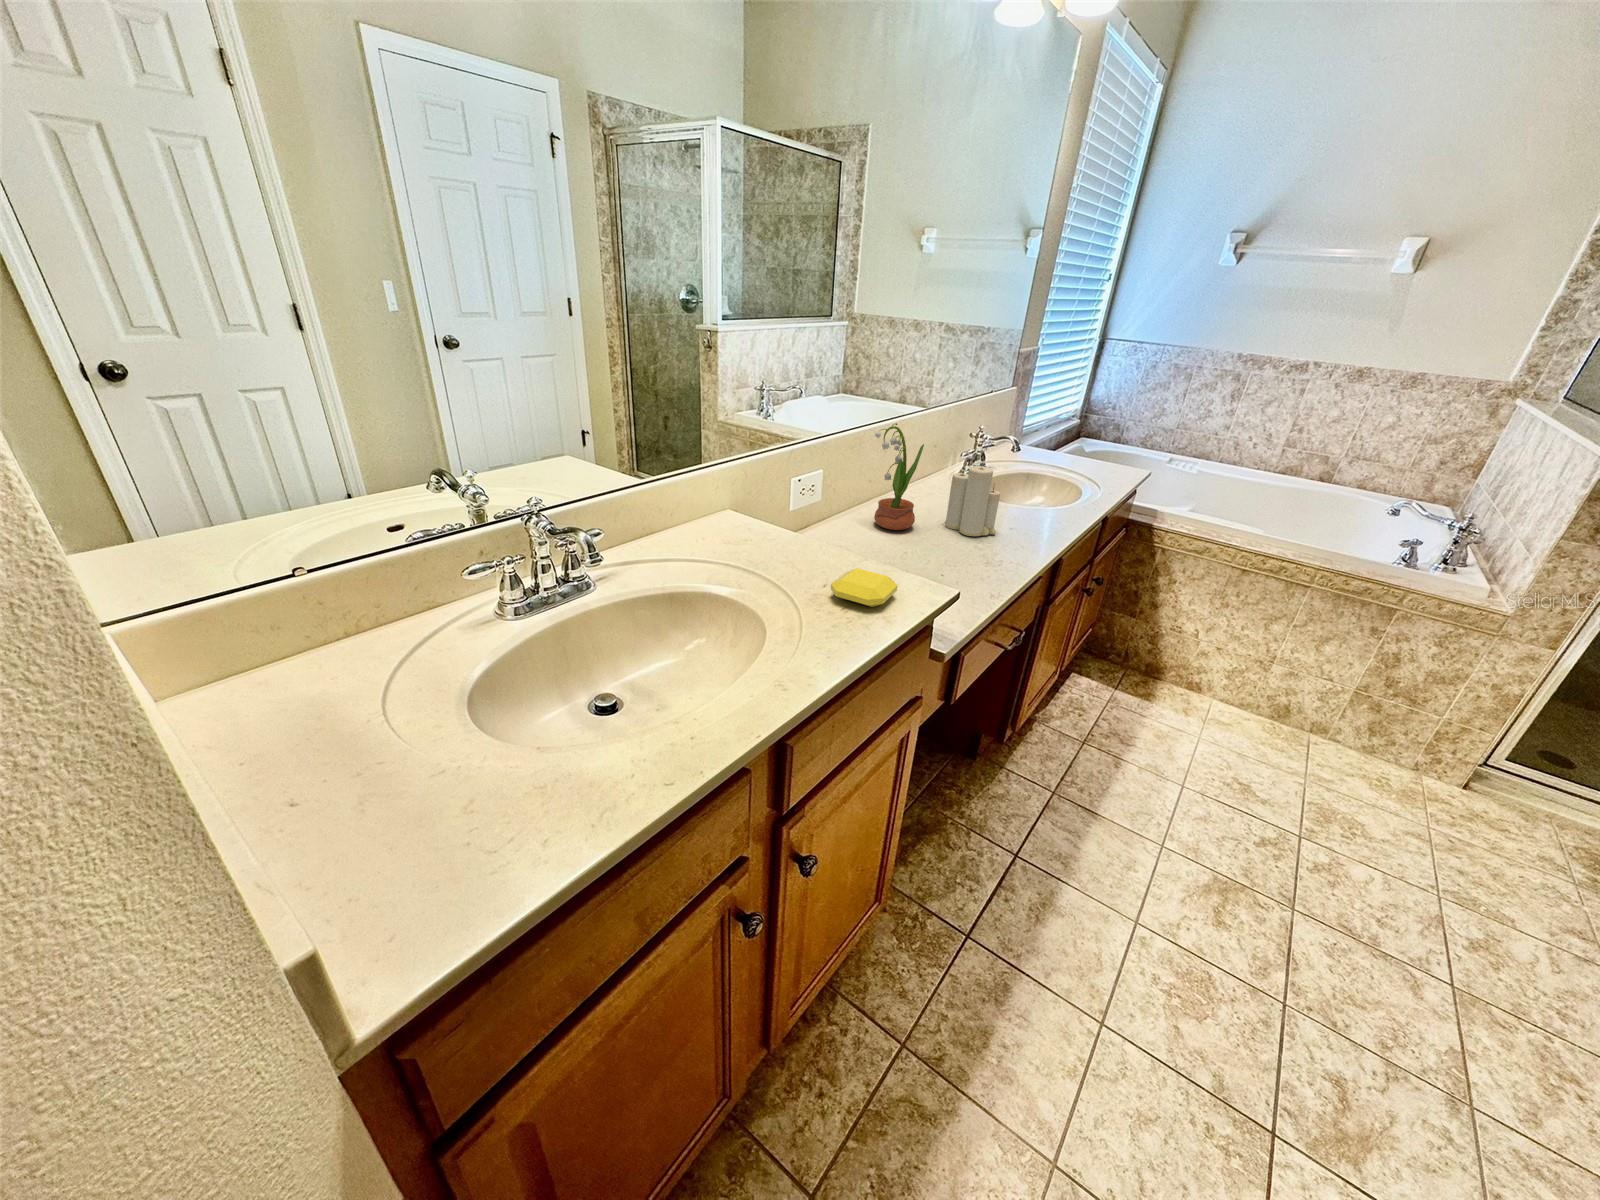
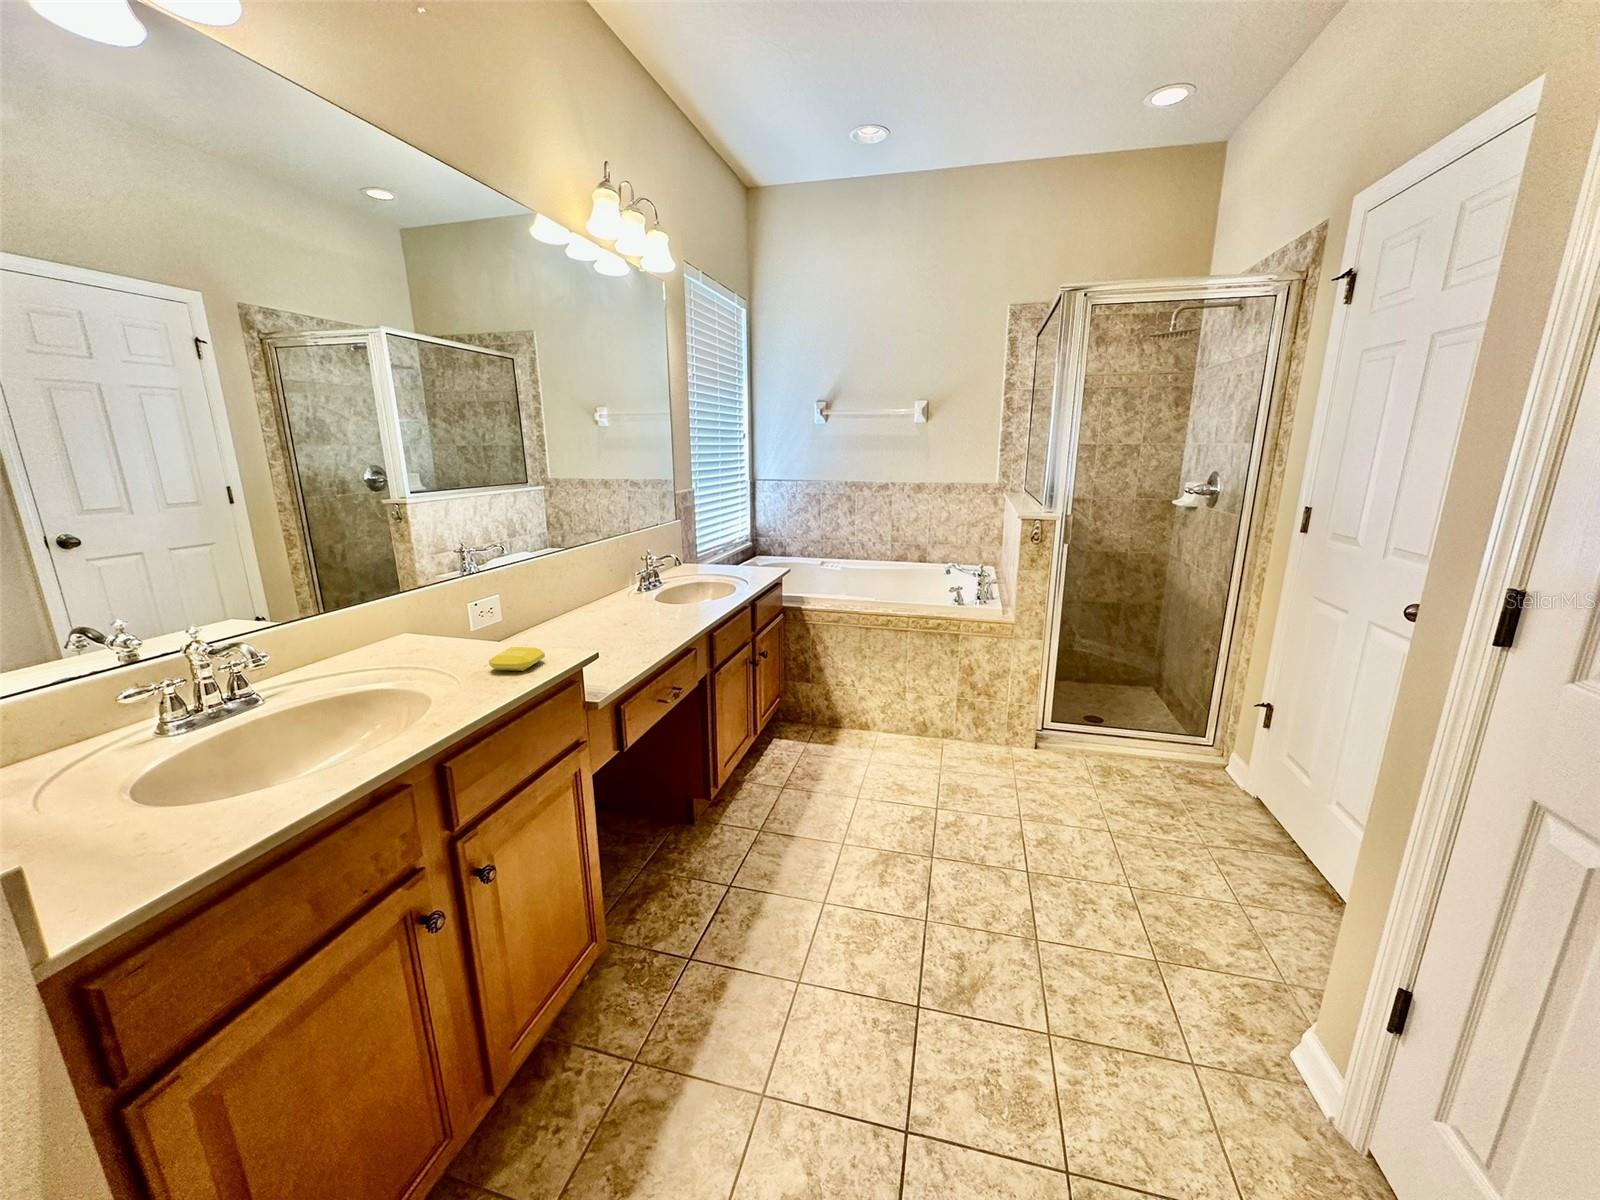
potted flower: present [874,423,924,530] -> none [540,549,590,633]
candle: present [945,462,1000,536] -> none [614,568,658,627]

